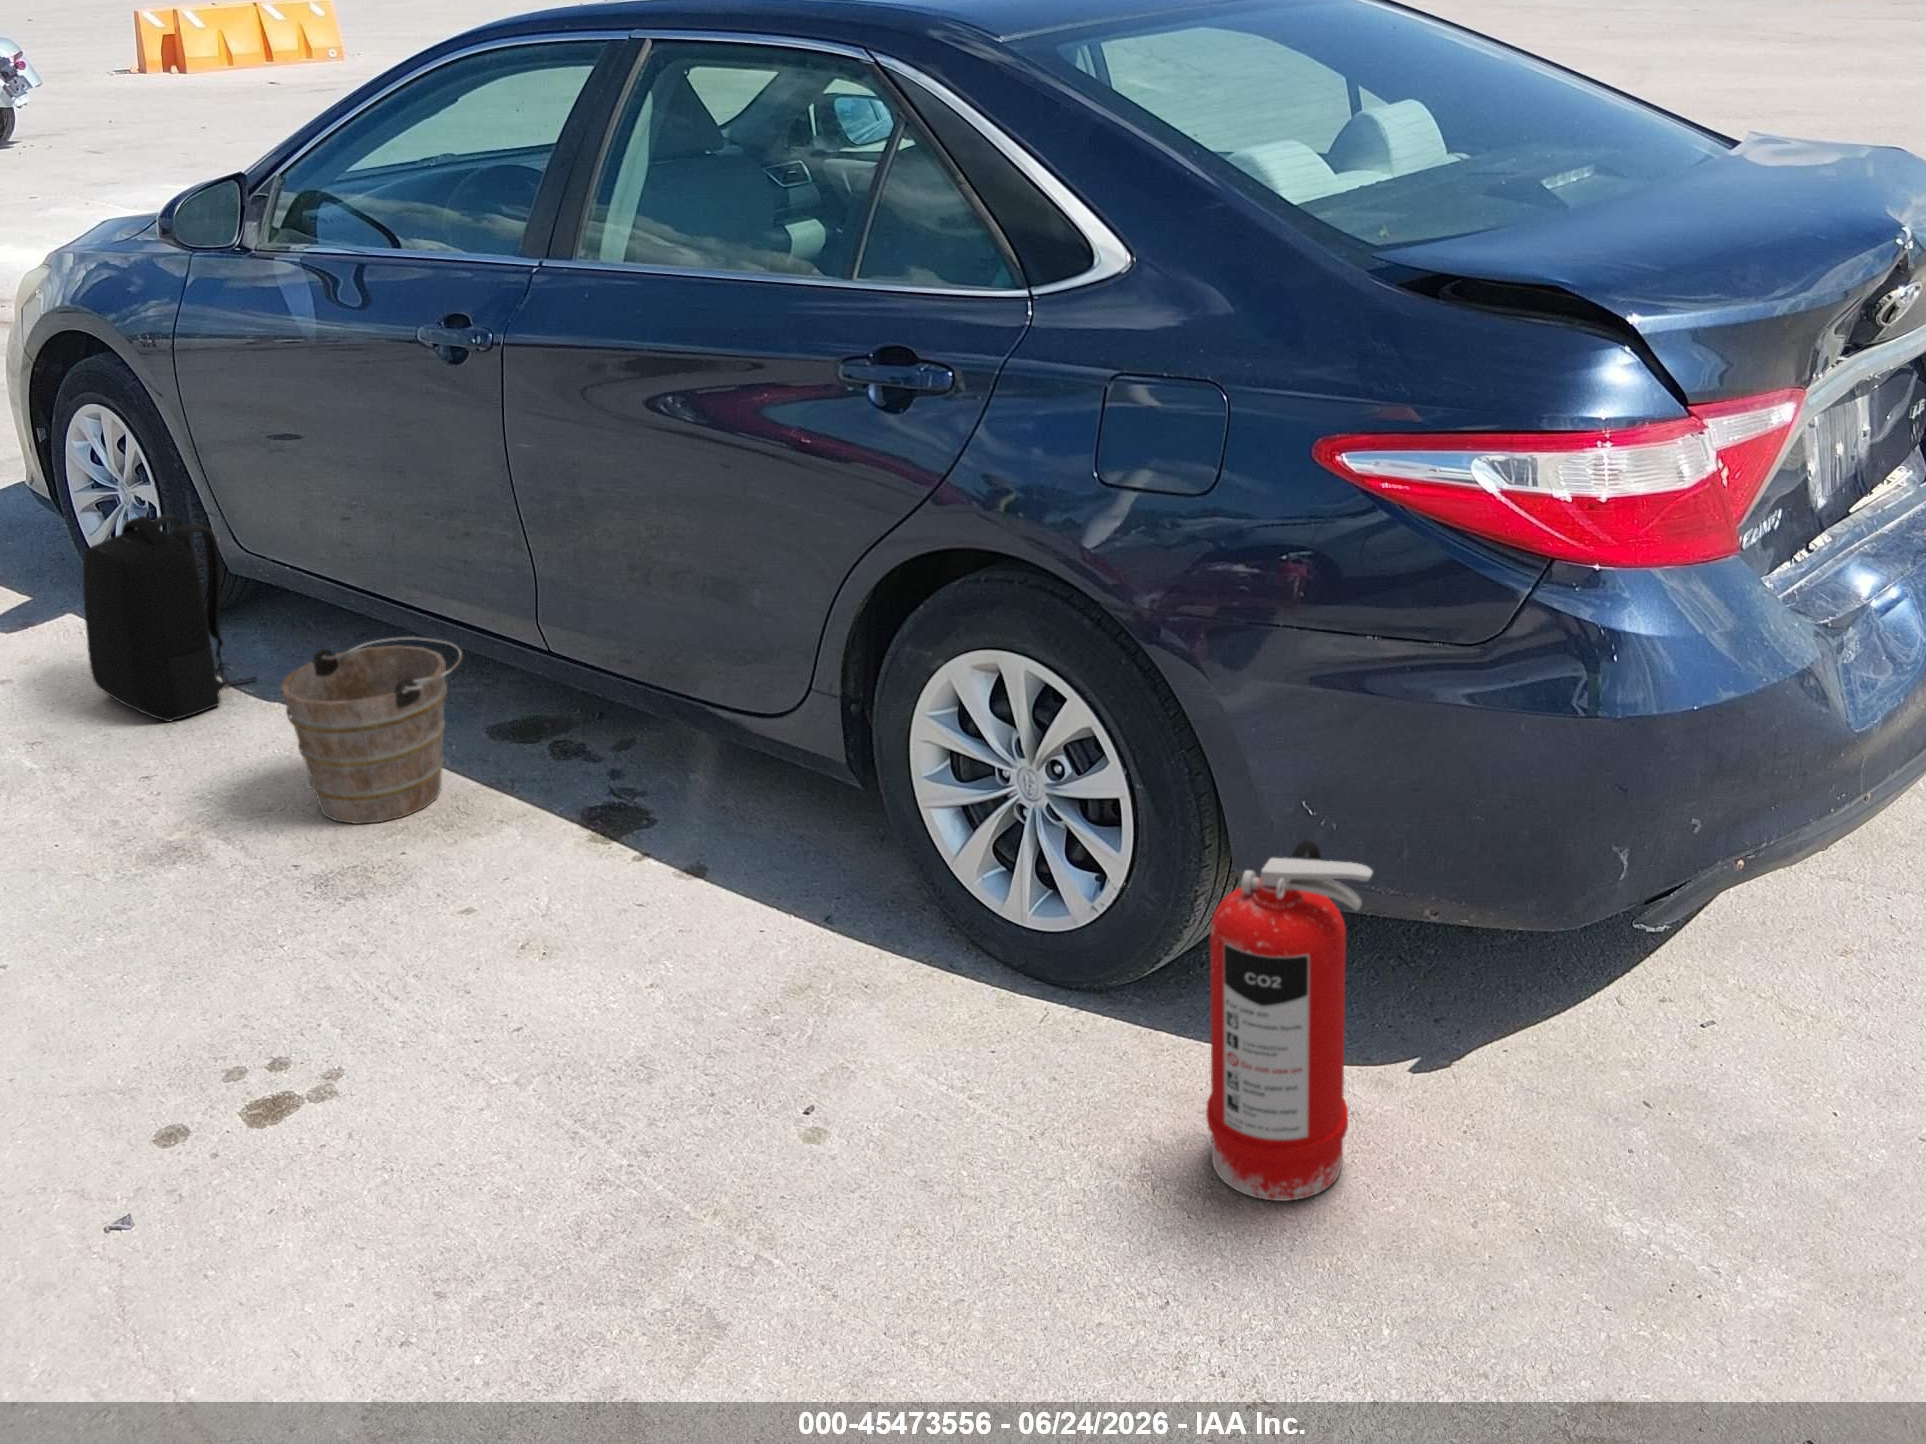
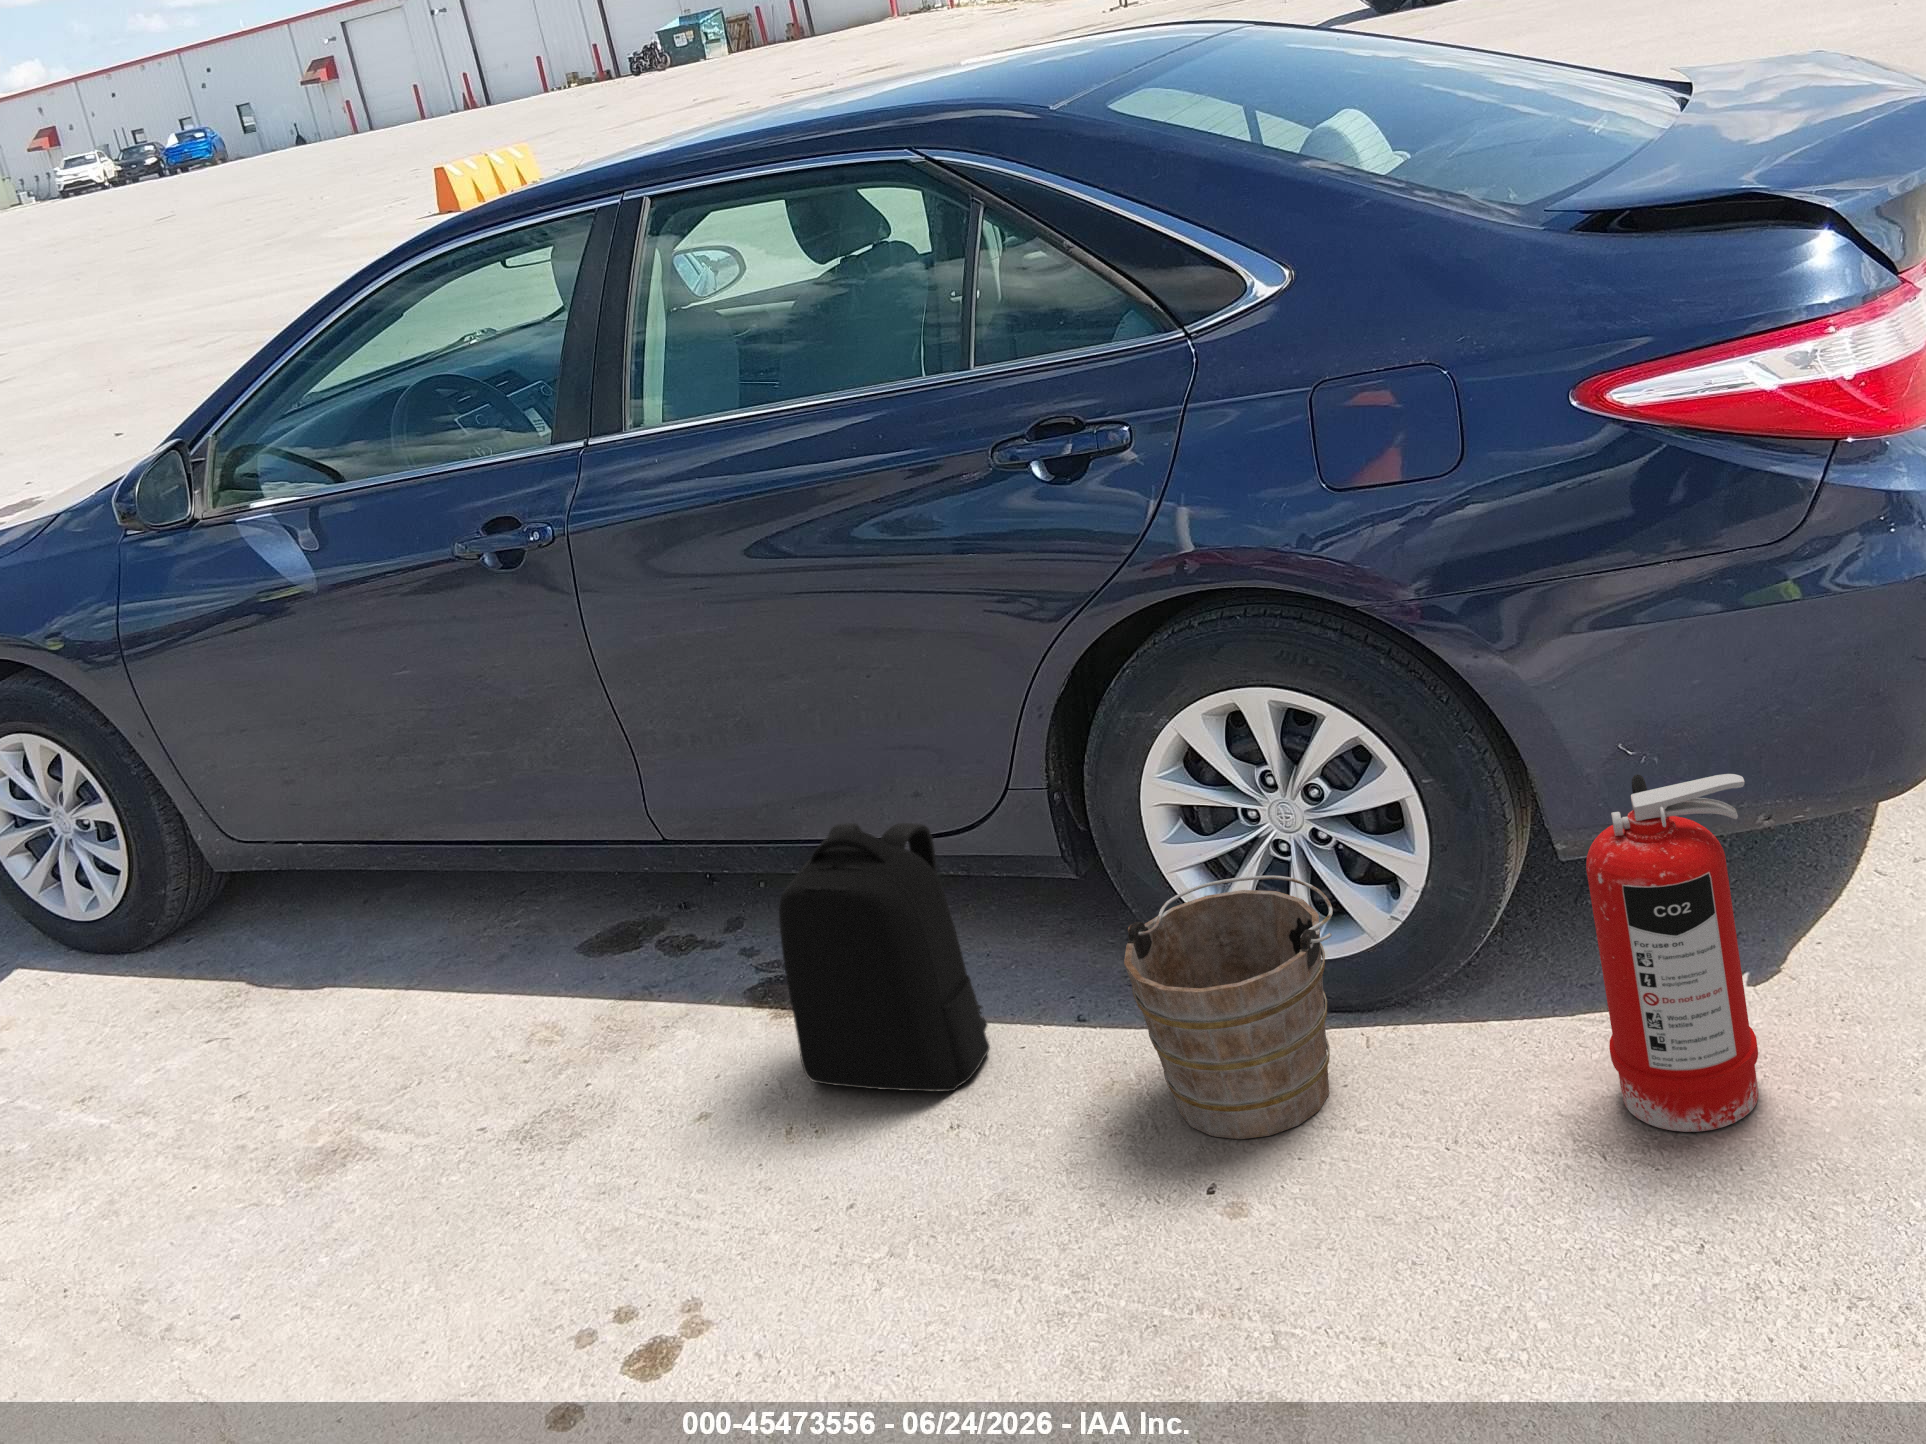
backpack: present [83,515,257,722] -> present [779,823,990,1092]
bucket: present [281,637,462,824] -> present [1124,876,1333,1139]

